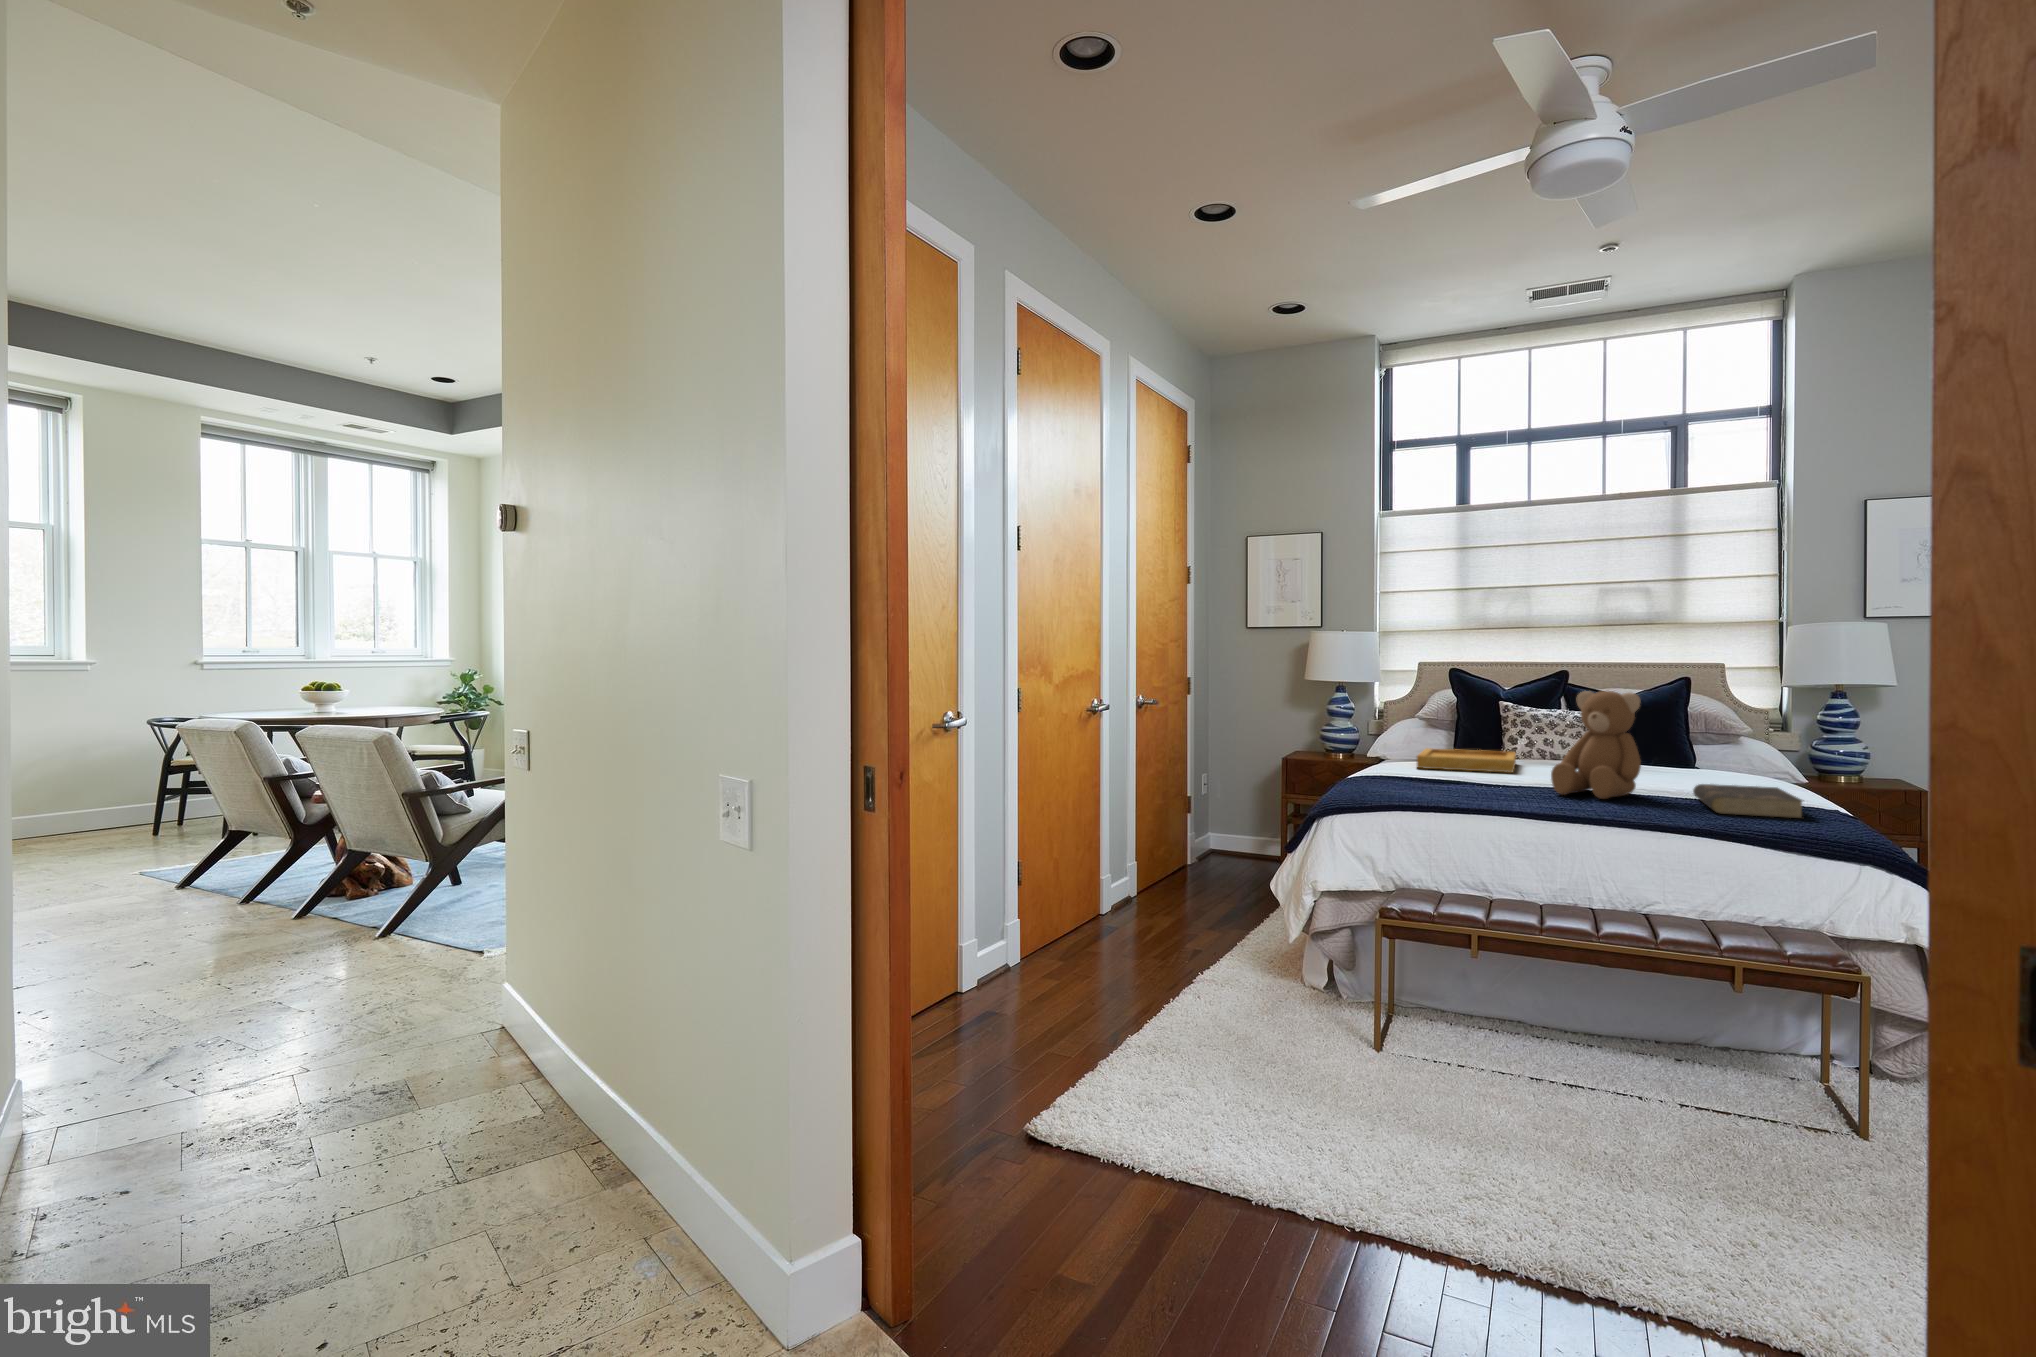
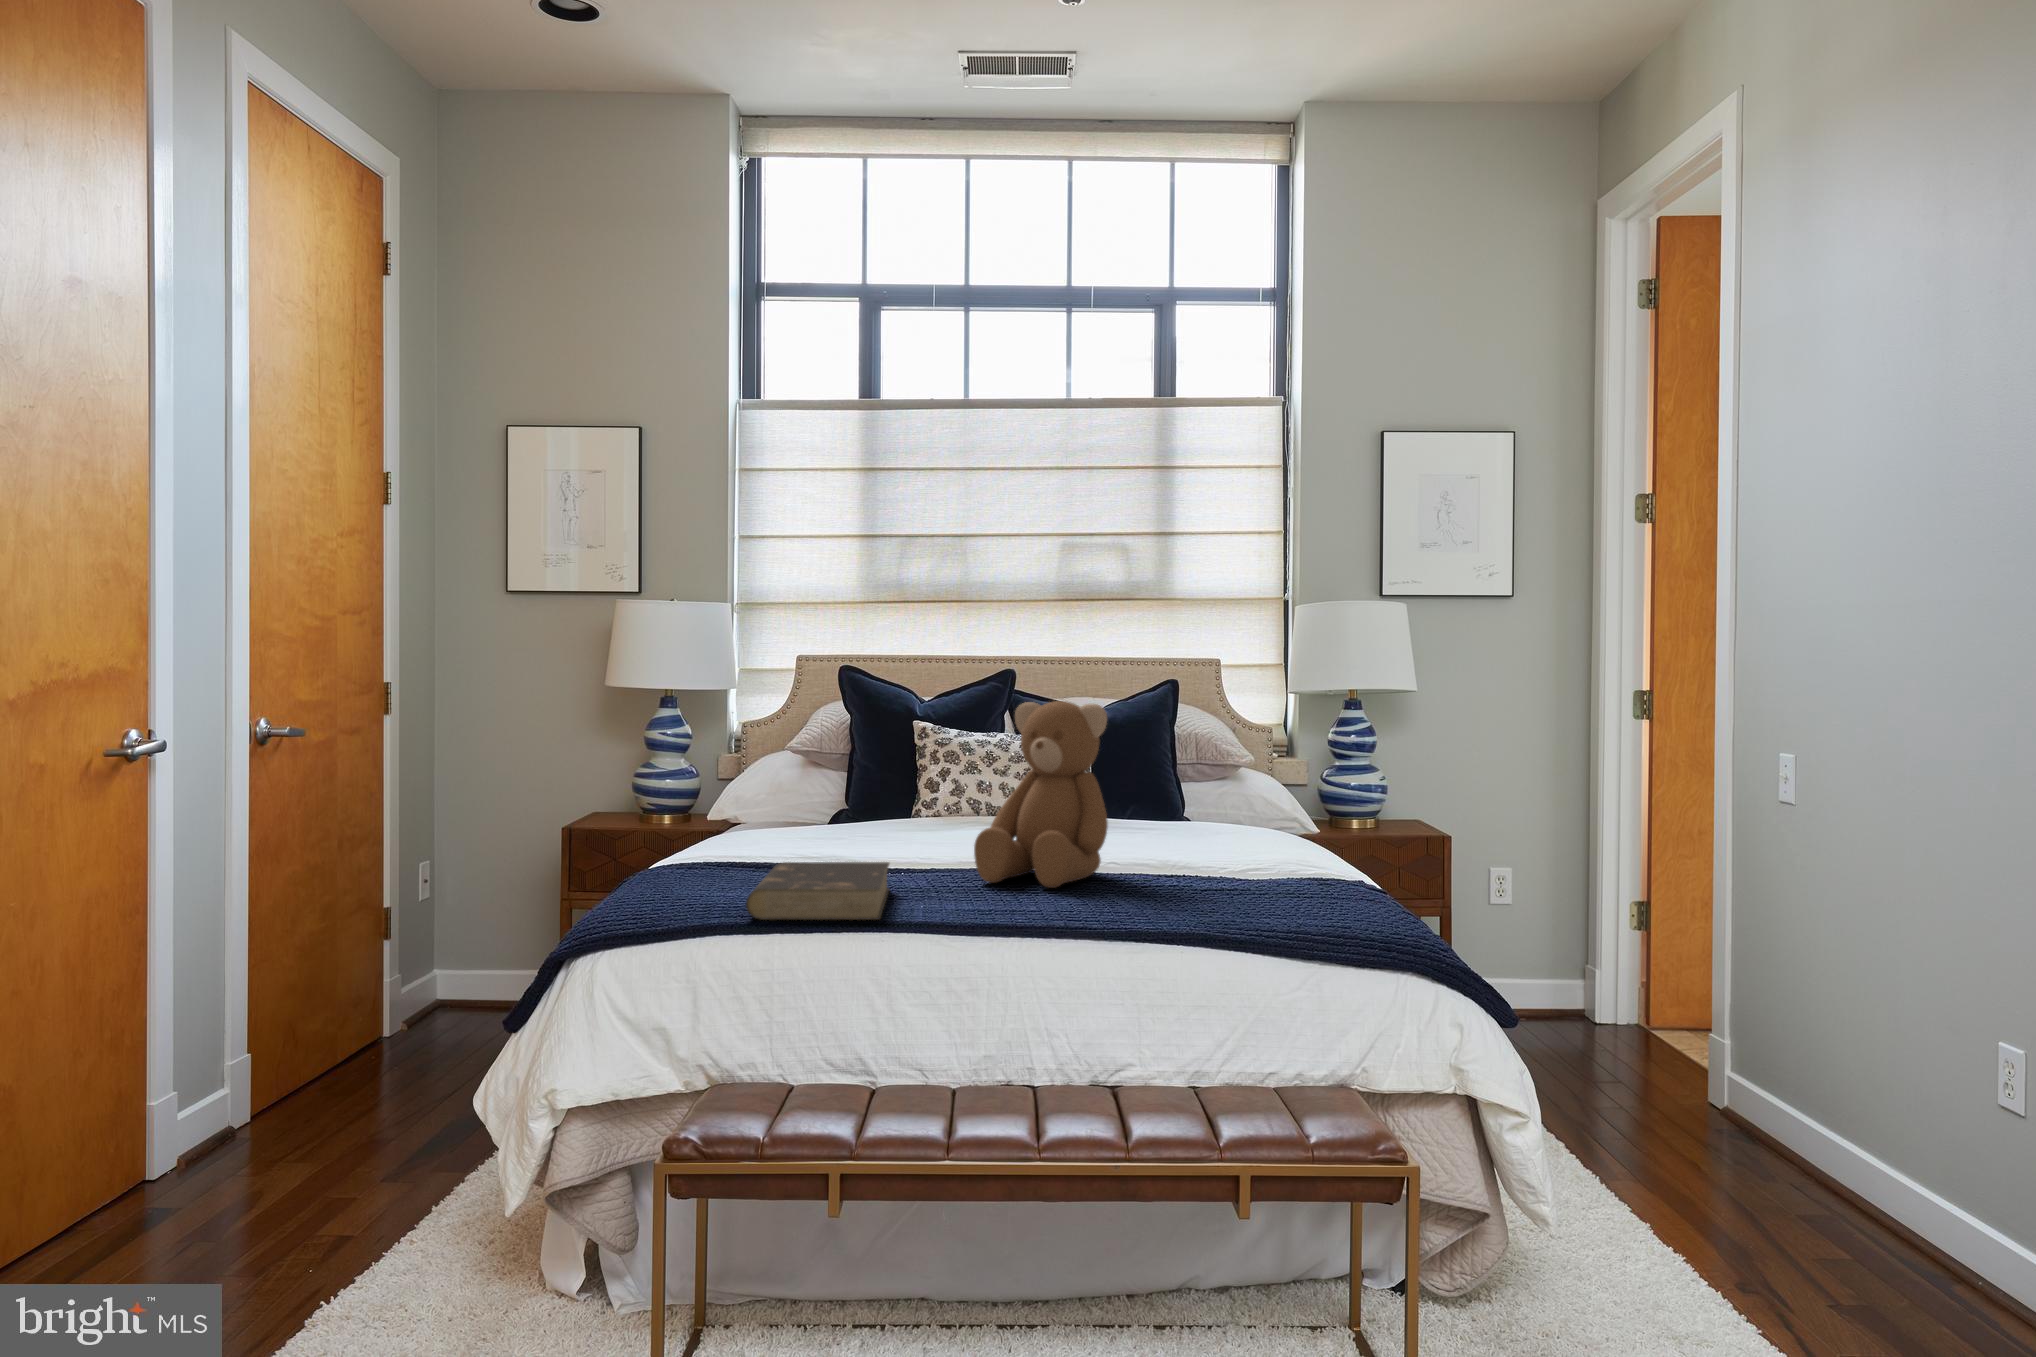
tray: present [1417,748,1516,773] -> none [771,804,934,843]
book: present [1693,784,1802,818] -> present [746,862,889,920]

